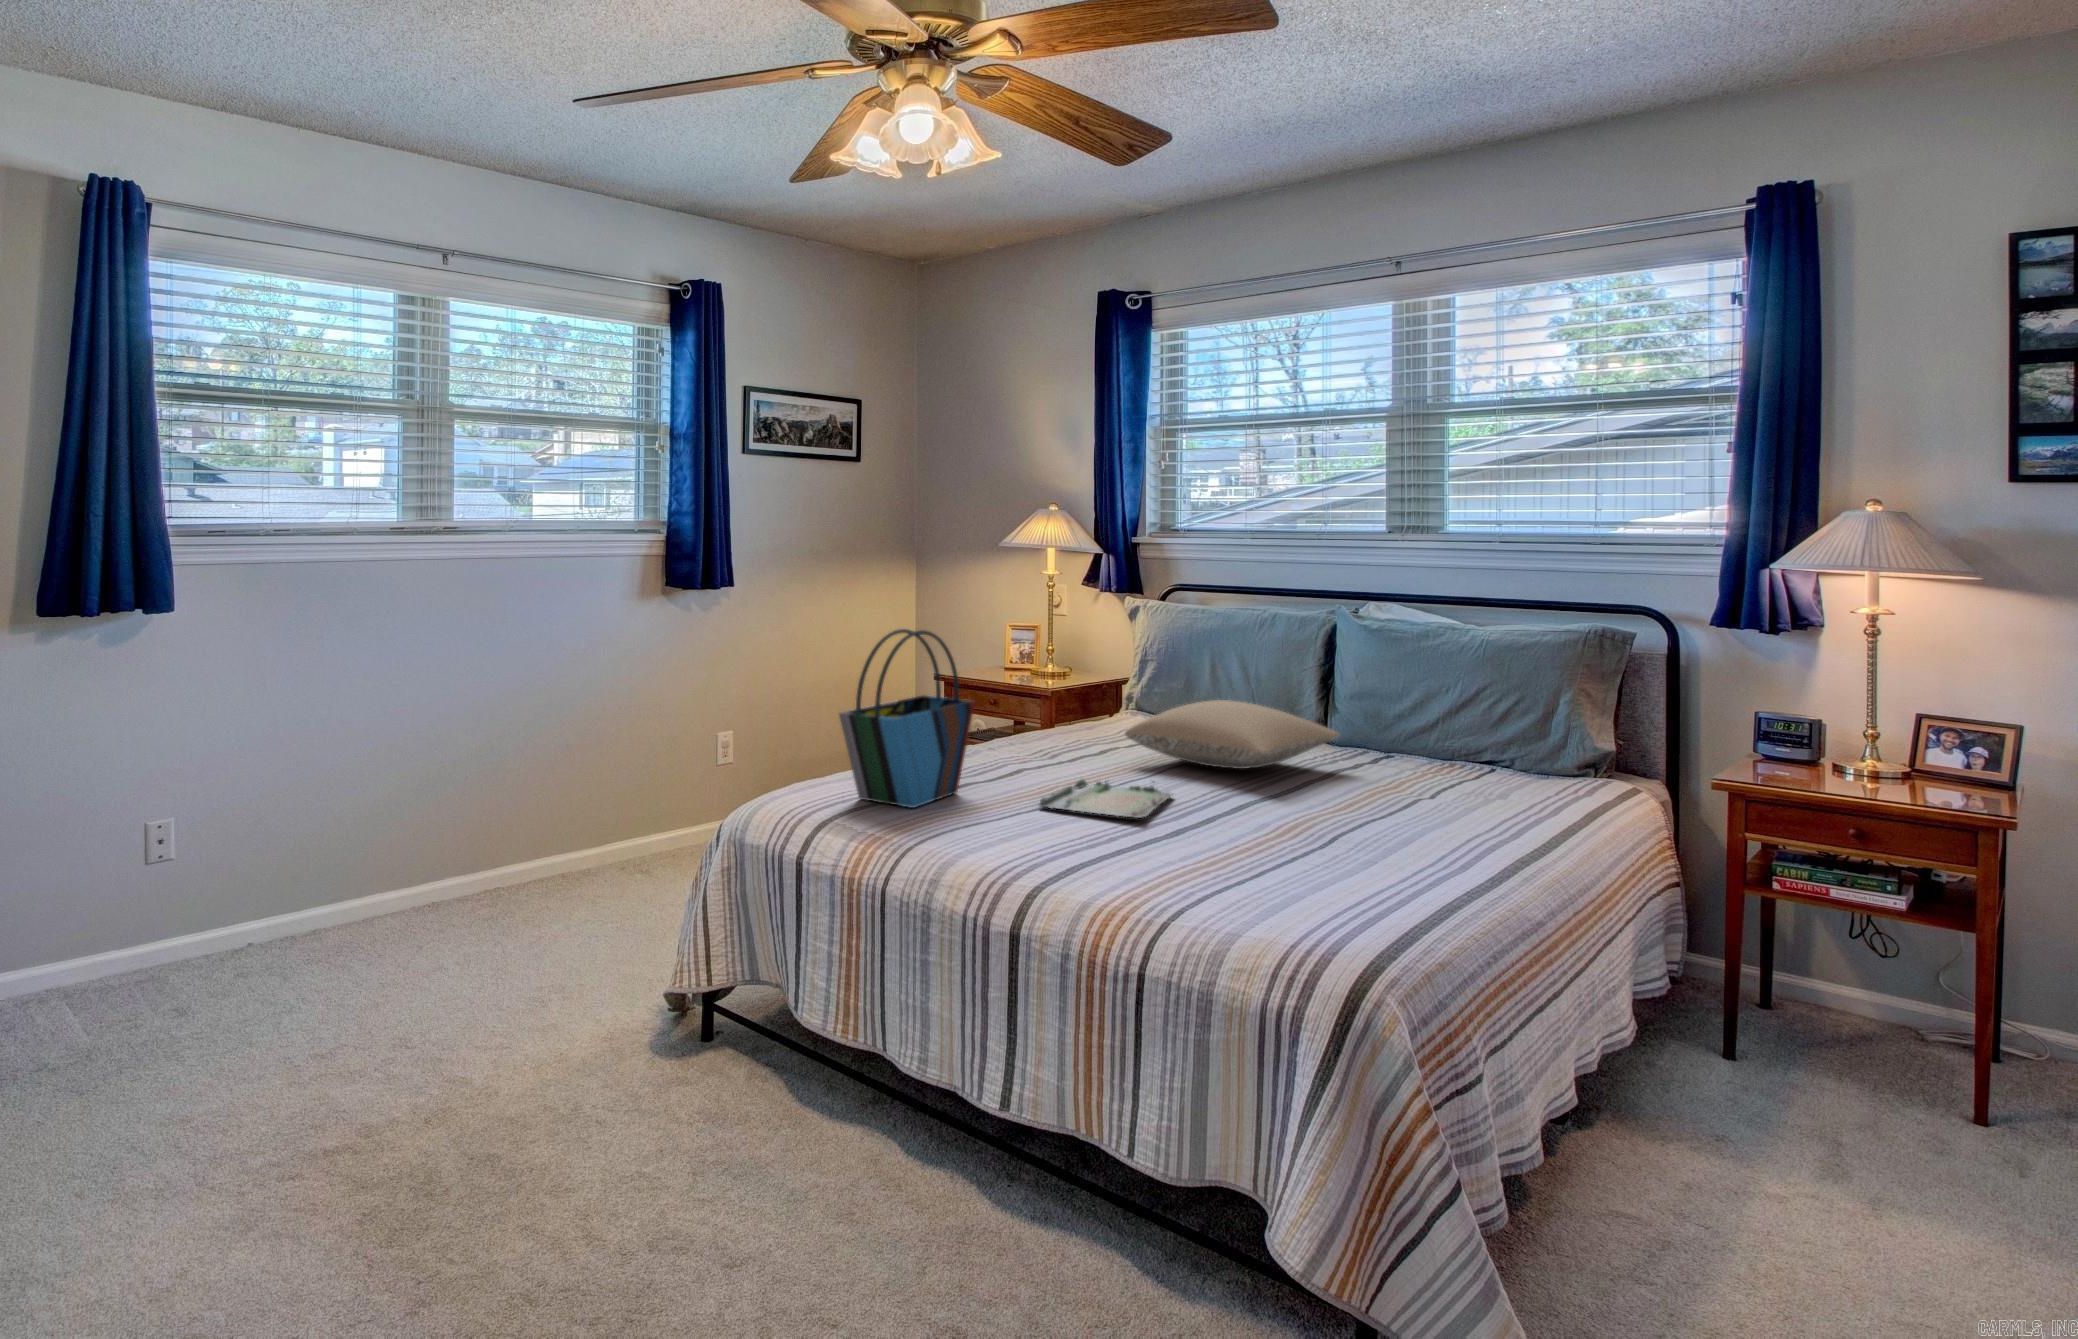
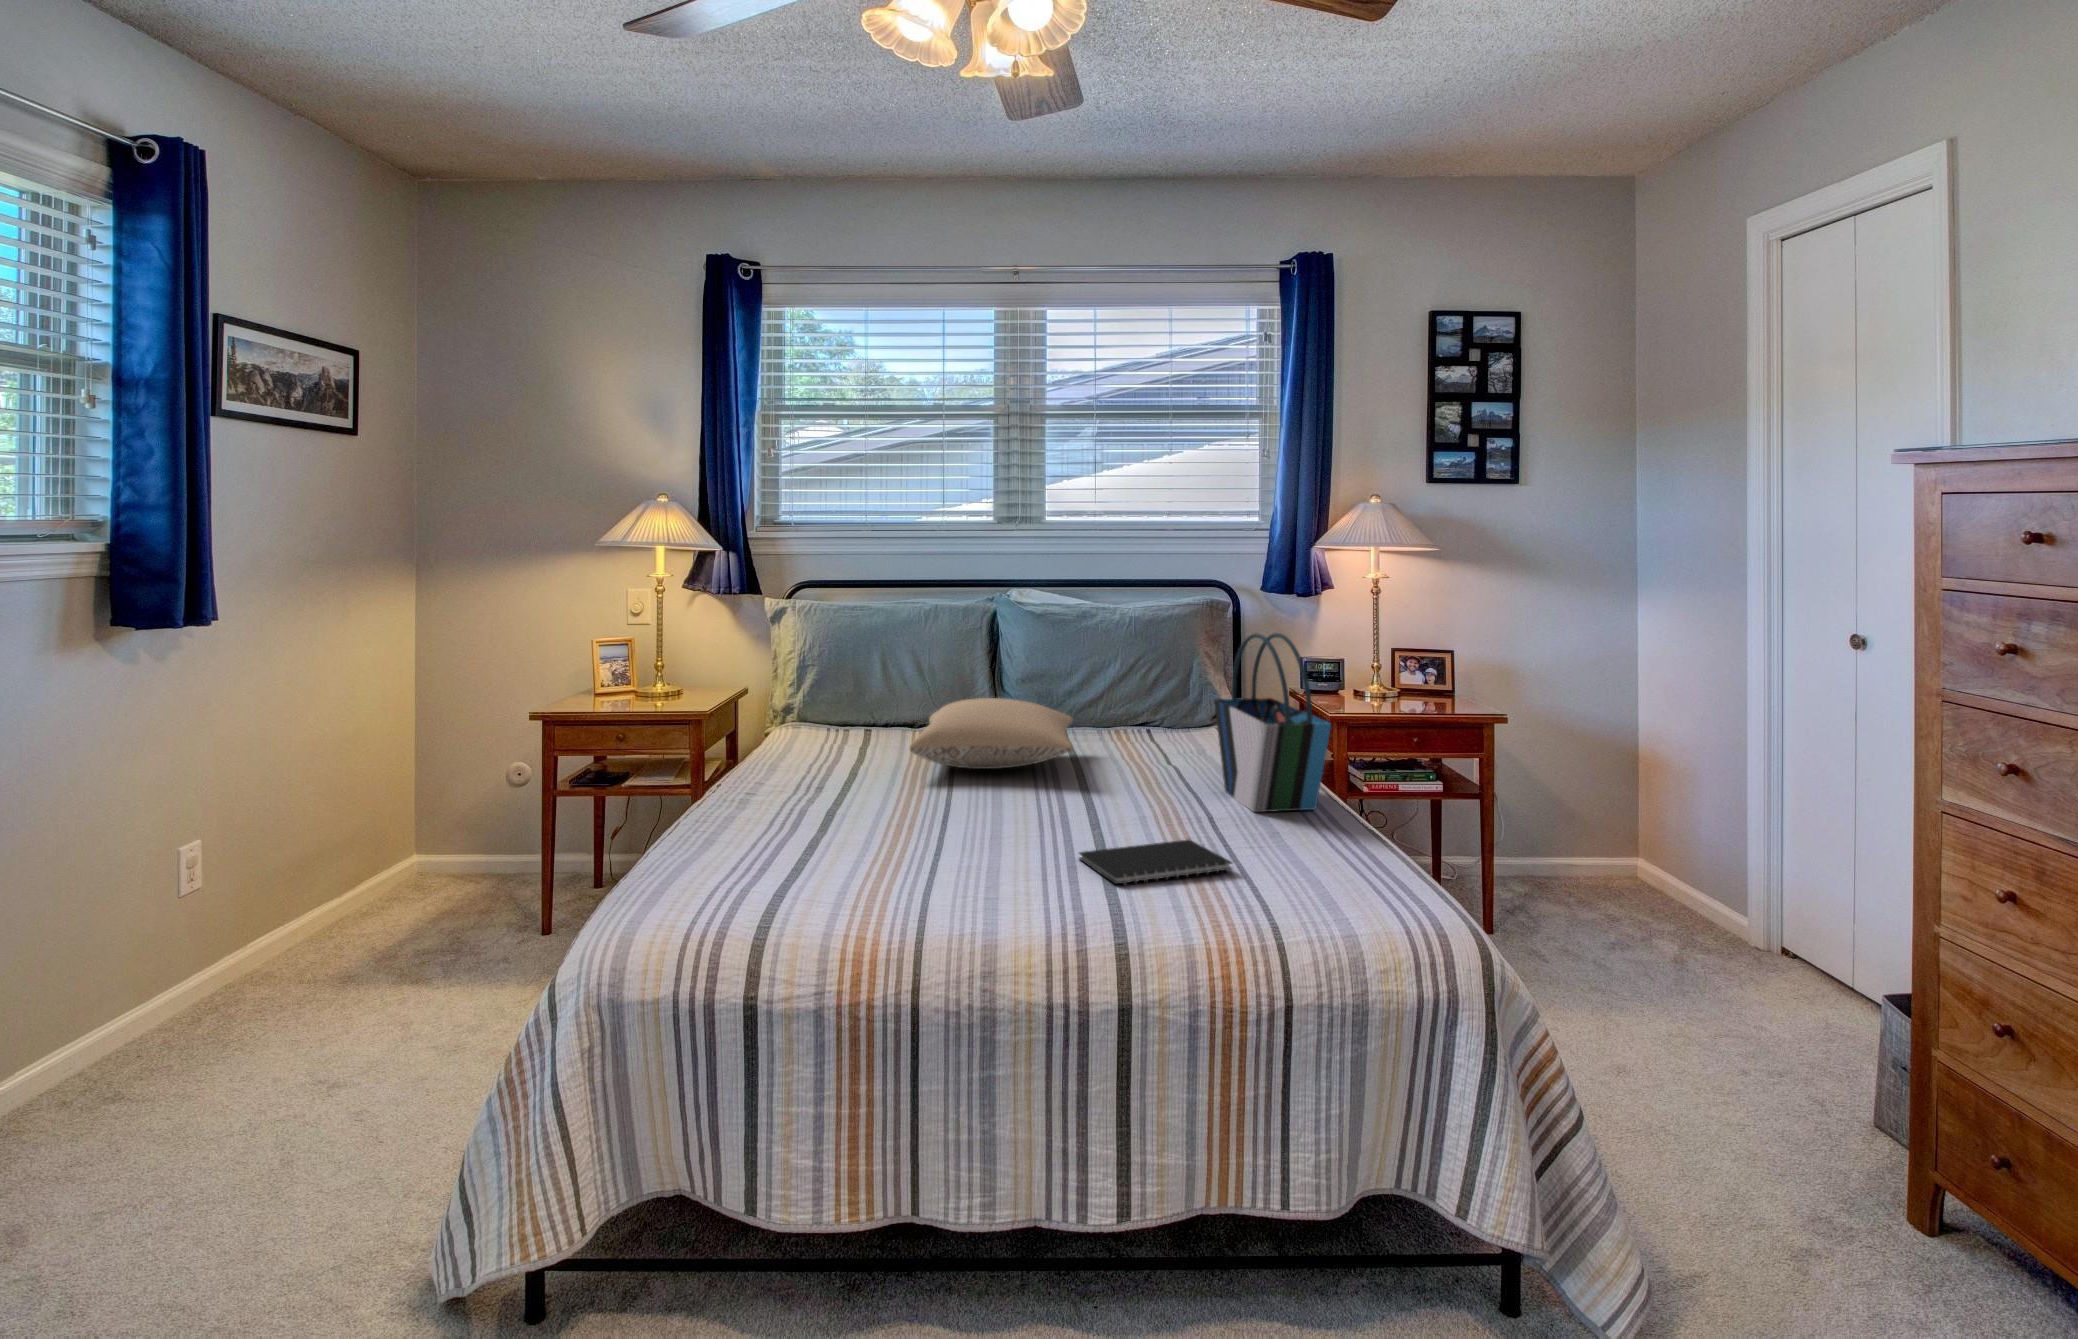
tote bag: present [839,629,975,808] -> present [1214,633,1331,812]
tray: present [1039,779,1172,818] -> none [923,793,1065,852]
notebook: none [1116,828,1254,869] -> present [1079,840,1232,885]

